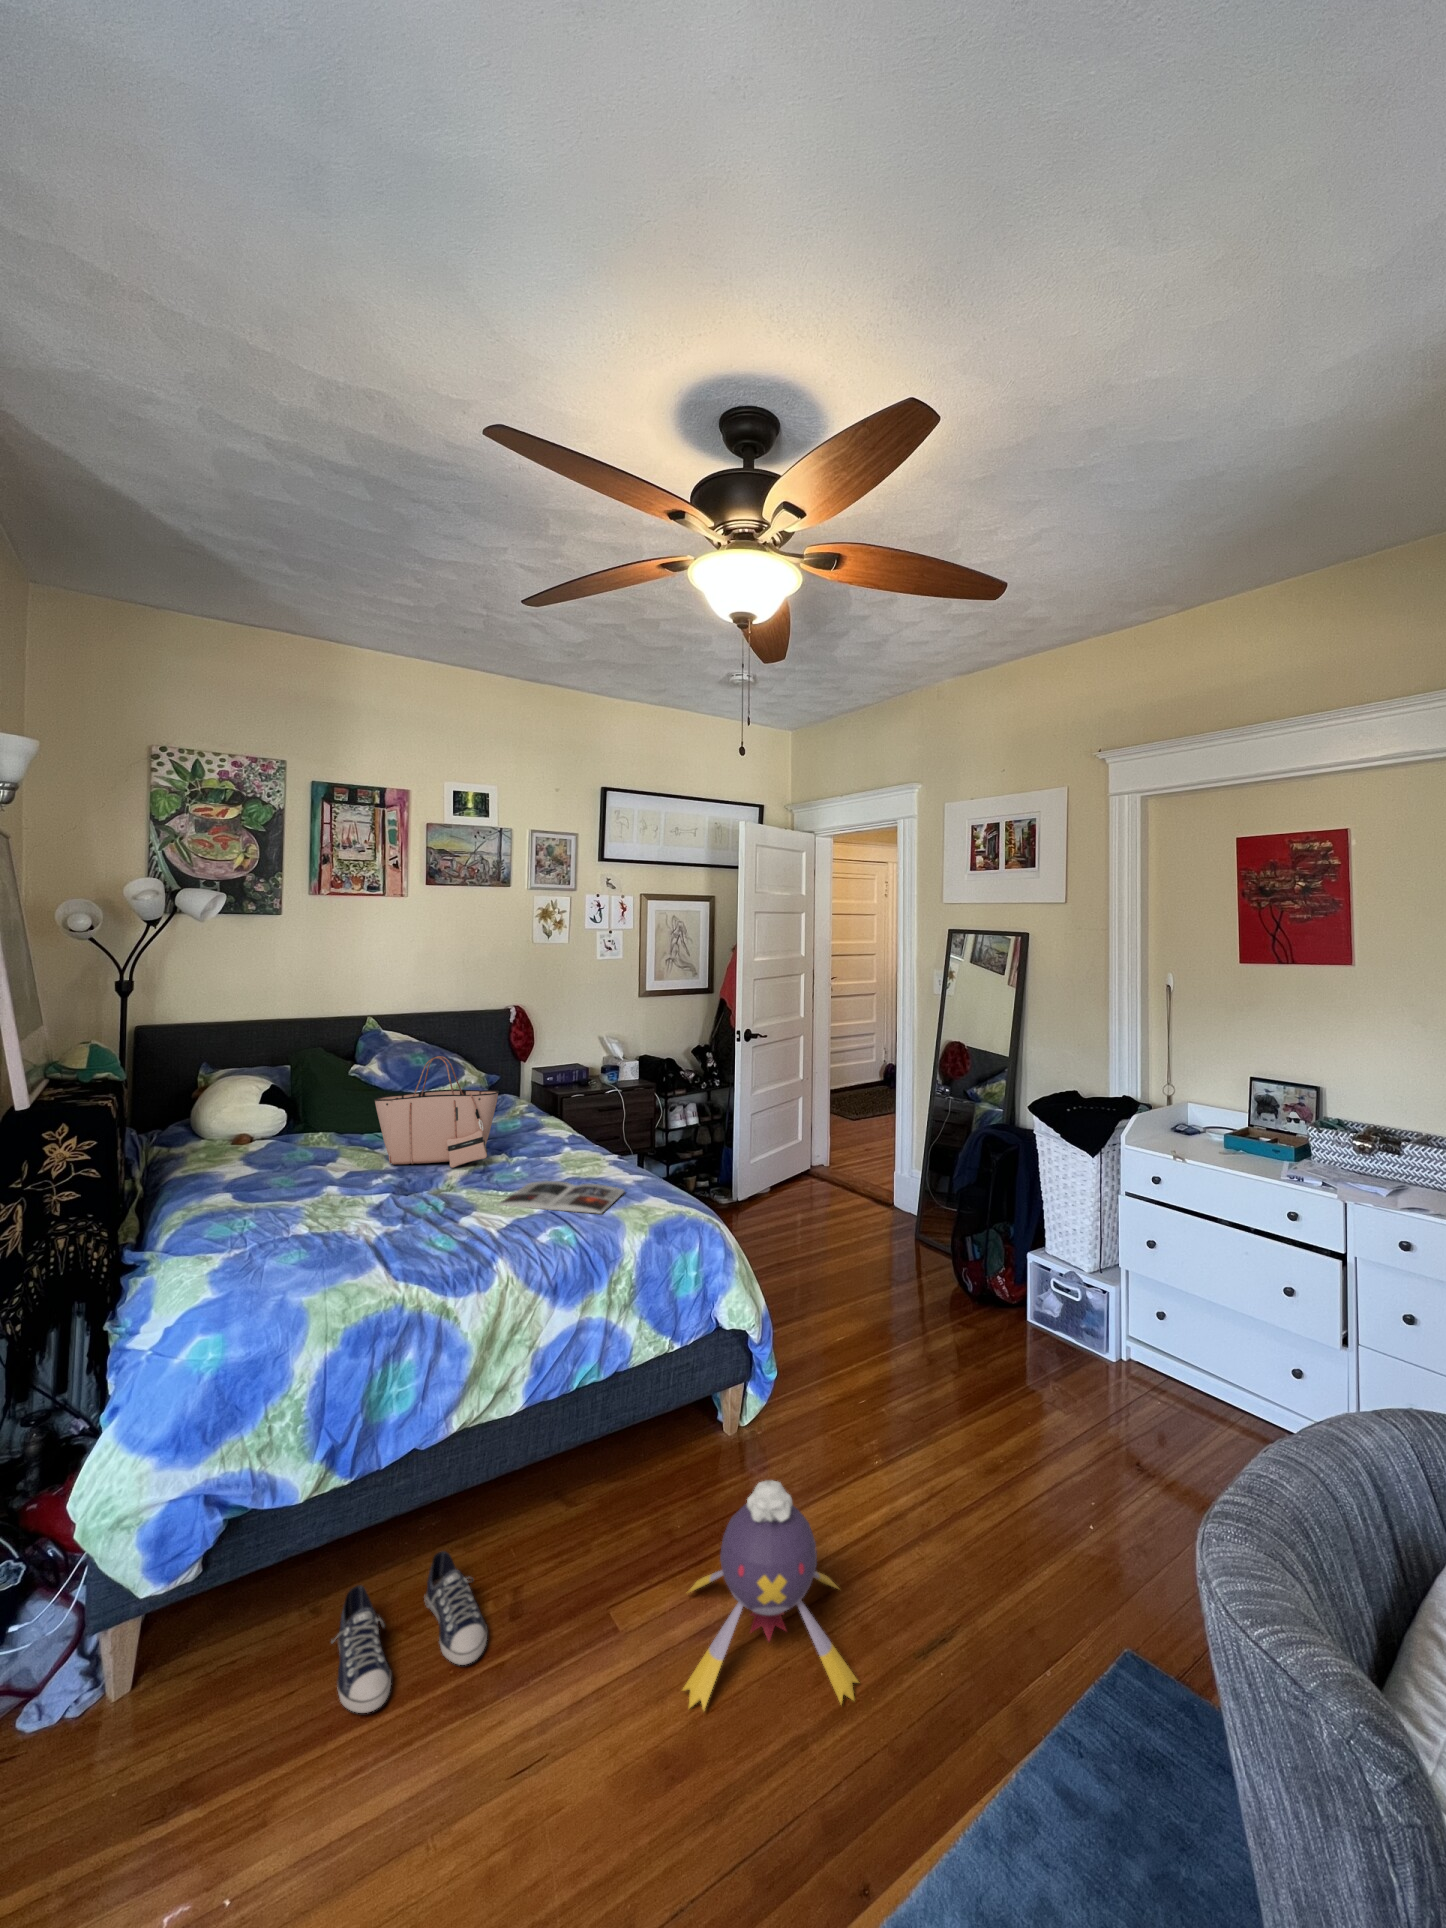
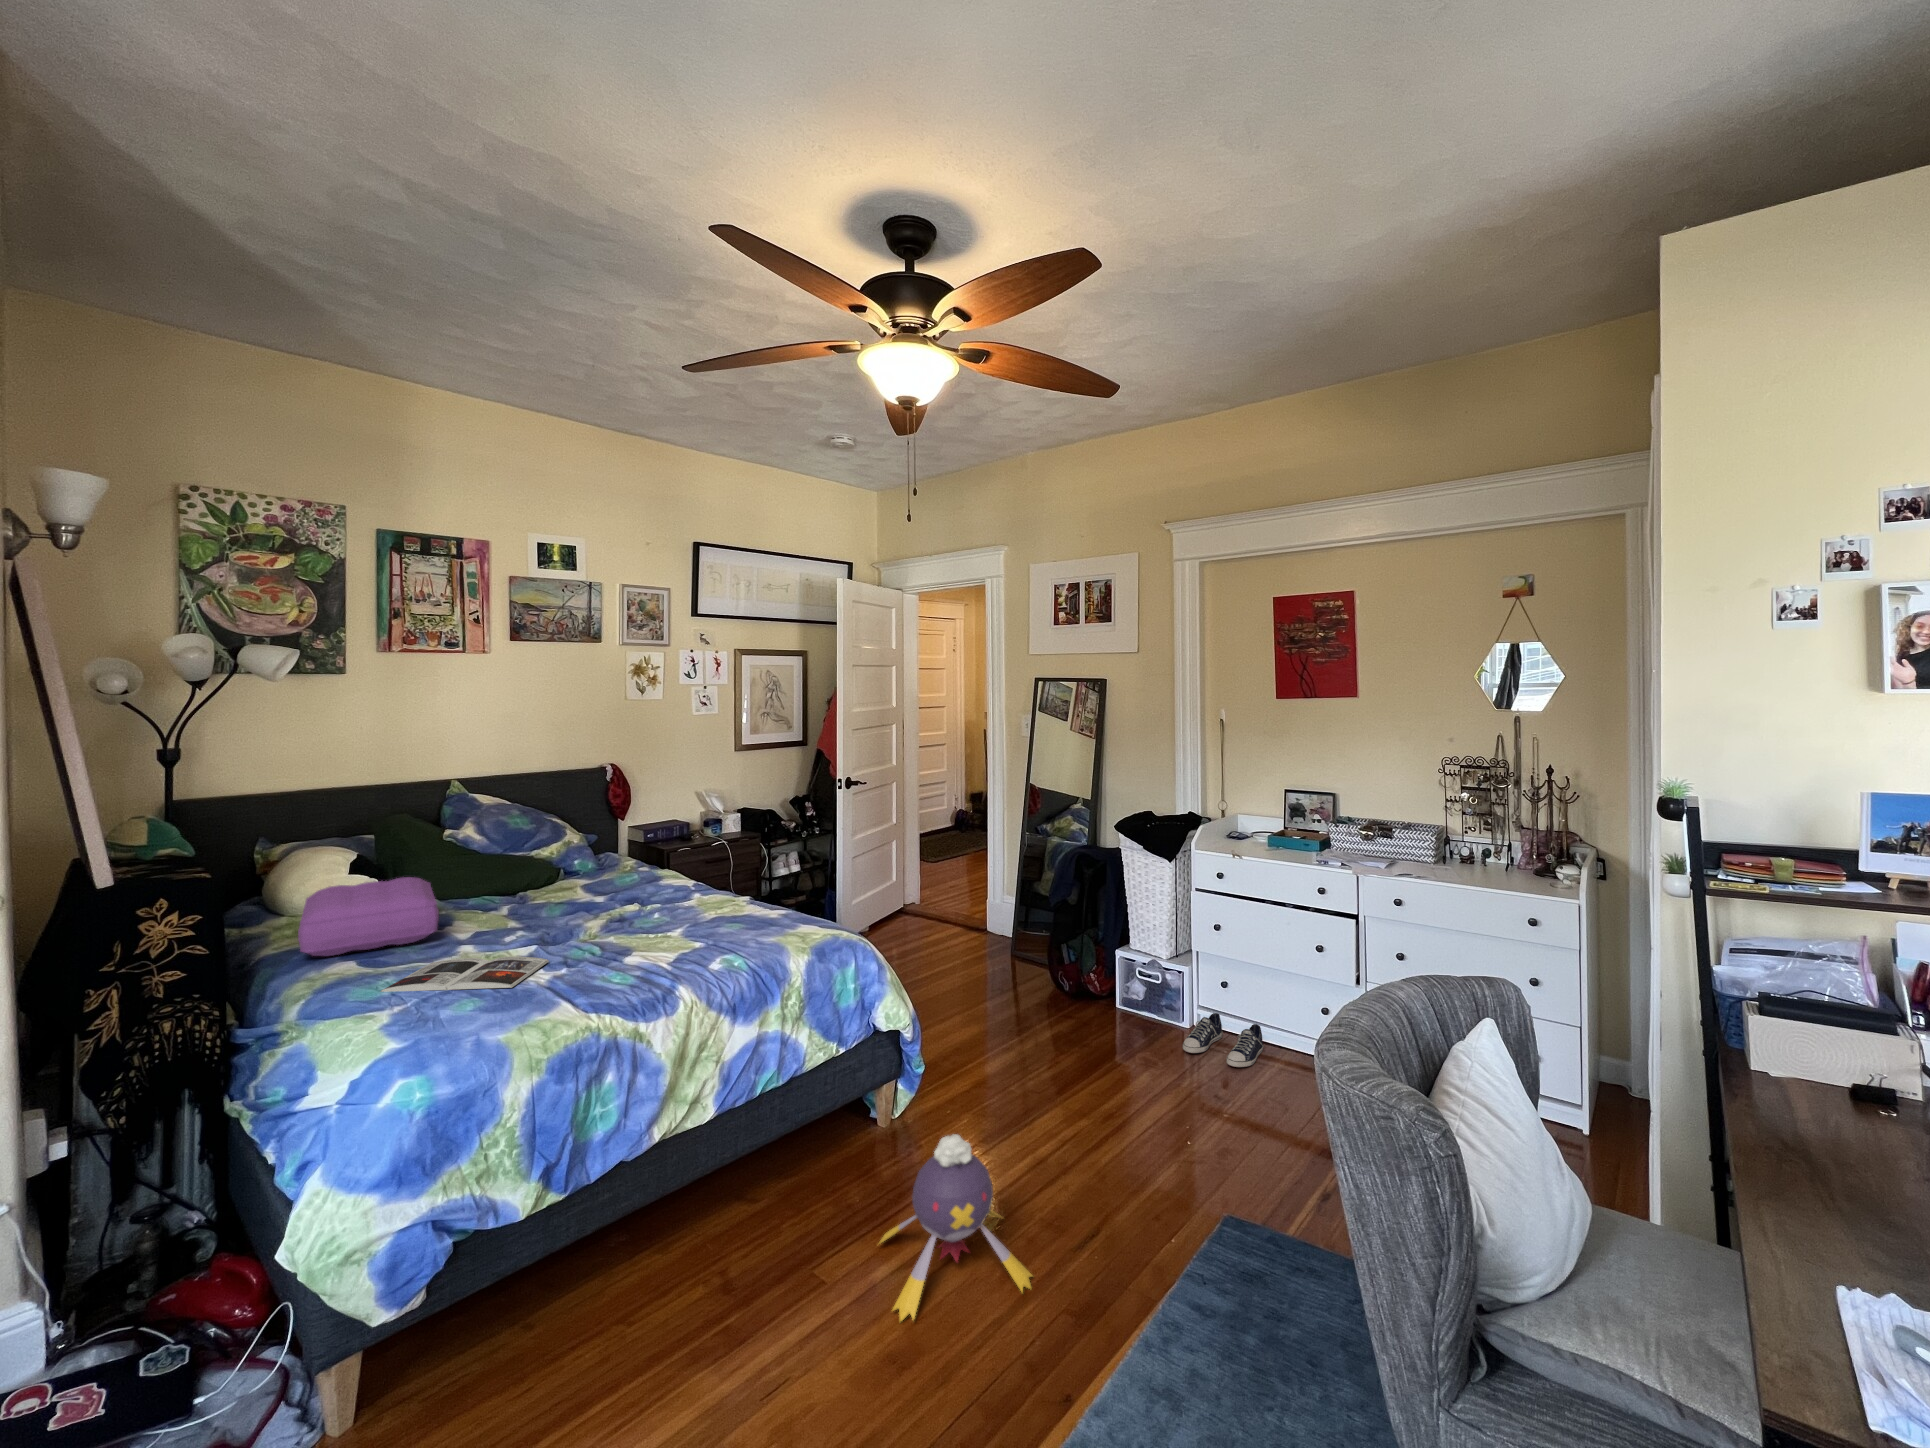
tote bag: present [374,1056,499,1168] -> none [501,811,633,921]
pillow: none [185,1112,318,1187] -> present [298,877,439,956]
magazine: present [499,1181,624,1214] -> present [381,957,549,992]
sneaker: present [331,1551,487,1713] -> present [1183,1013,1264,1067]

